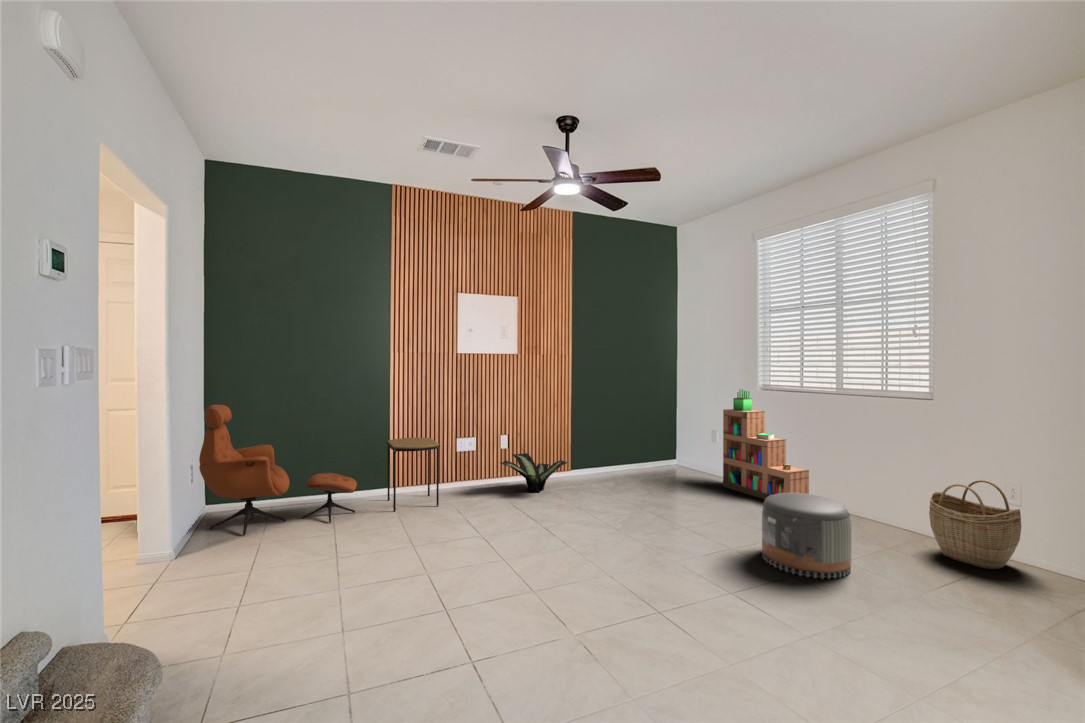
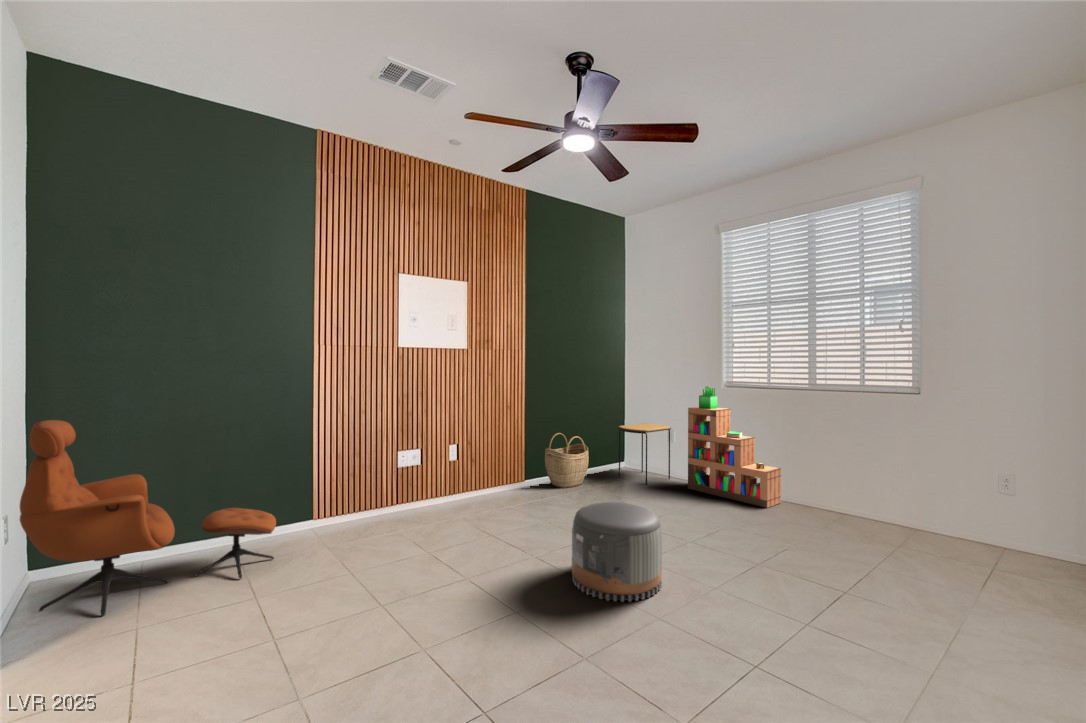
side table: present [386,438,440,512] -> present [618,423,671,484]
potted plant: present [501,453,567,492] -> none [453,464,530,510]
woven basket: present [929,480,1021,569] -> present [545,433,589,488]
pouf: present [762,493,852,579] -> present [572,502,662,602]

